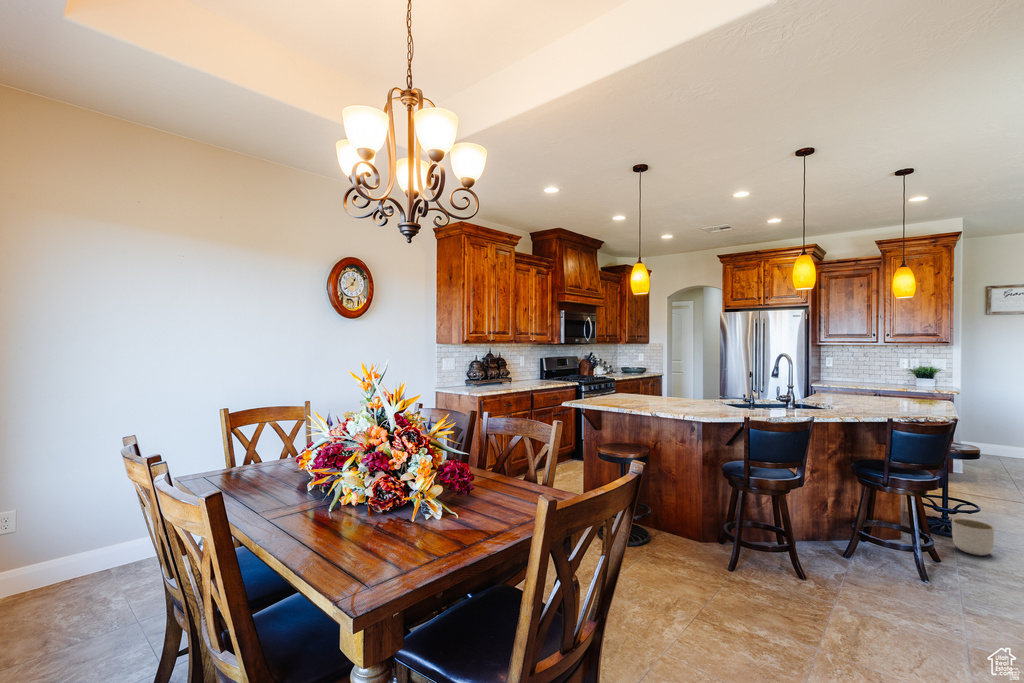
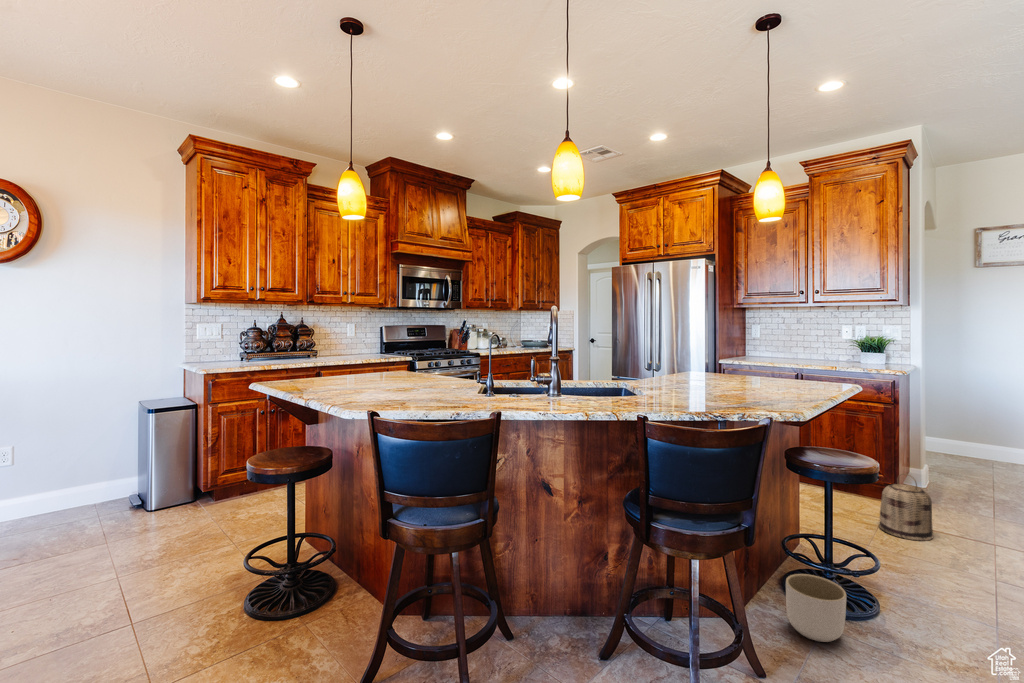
basket: none [963,462,1003,506] -> present [879,474,934,541]

